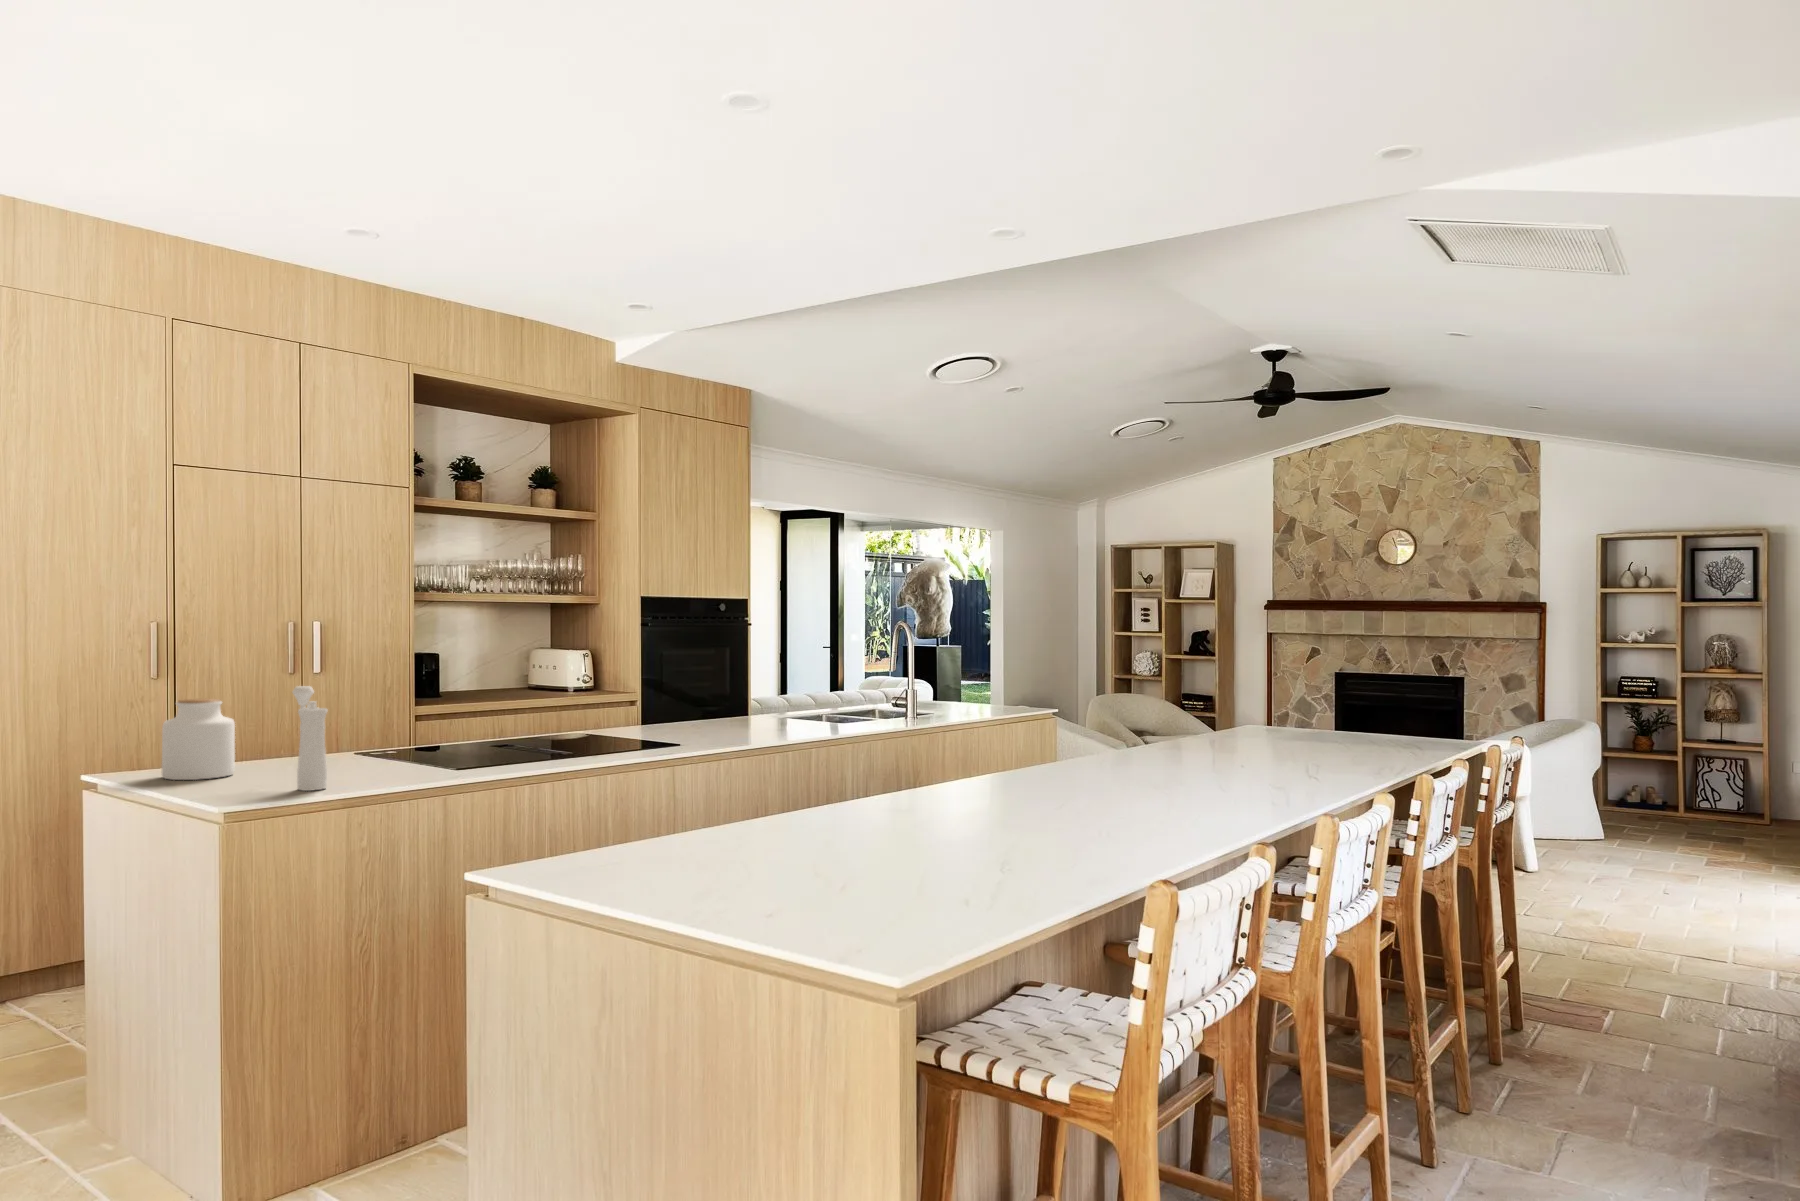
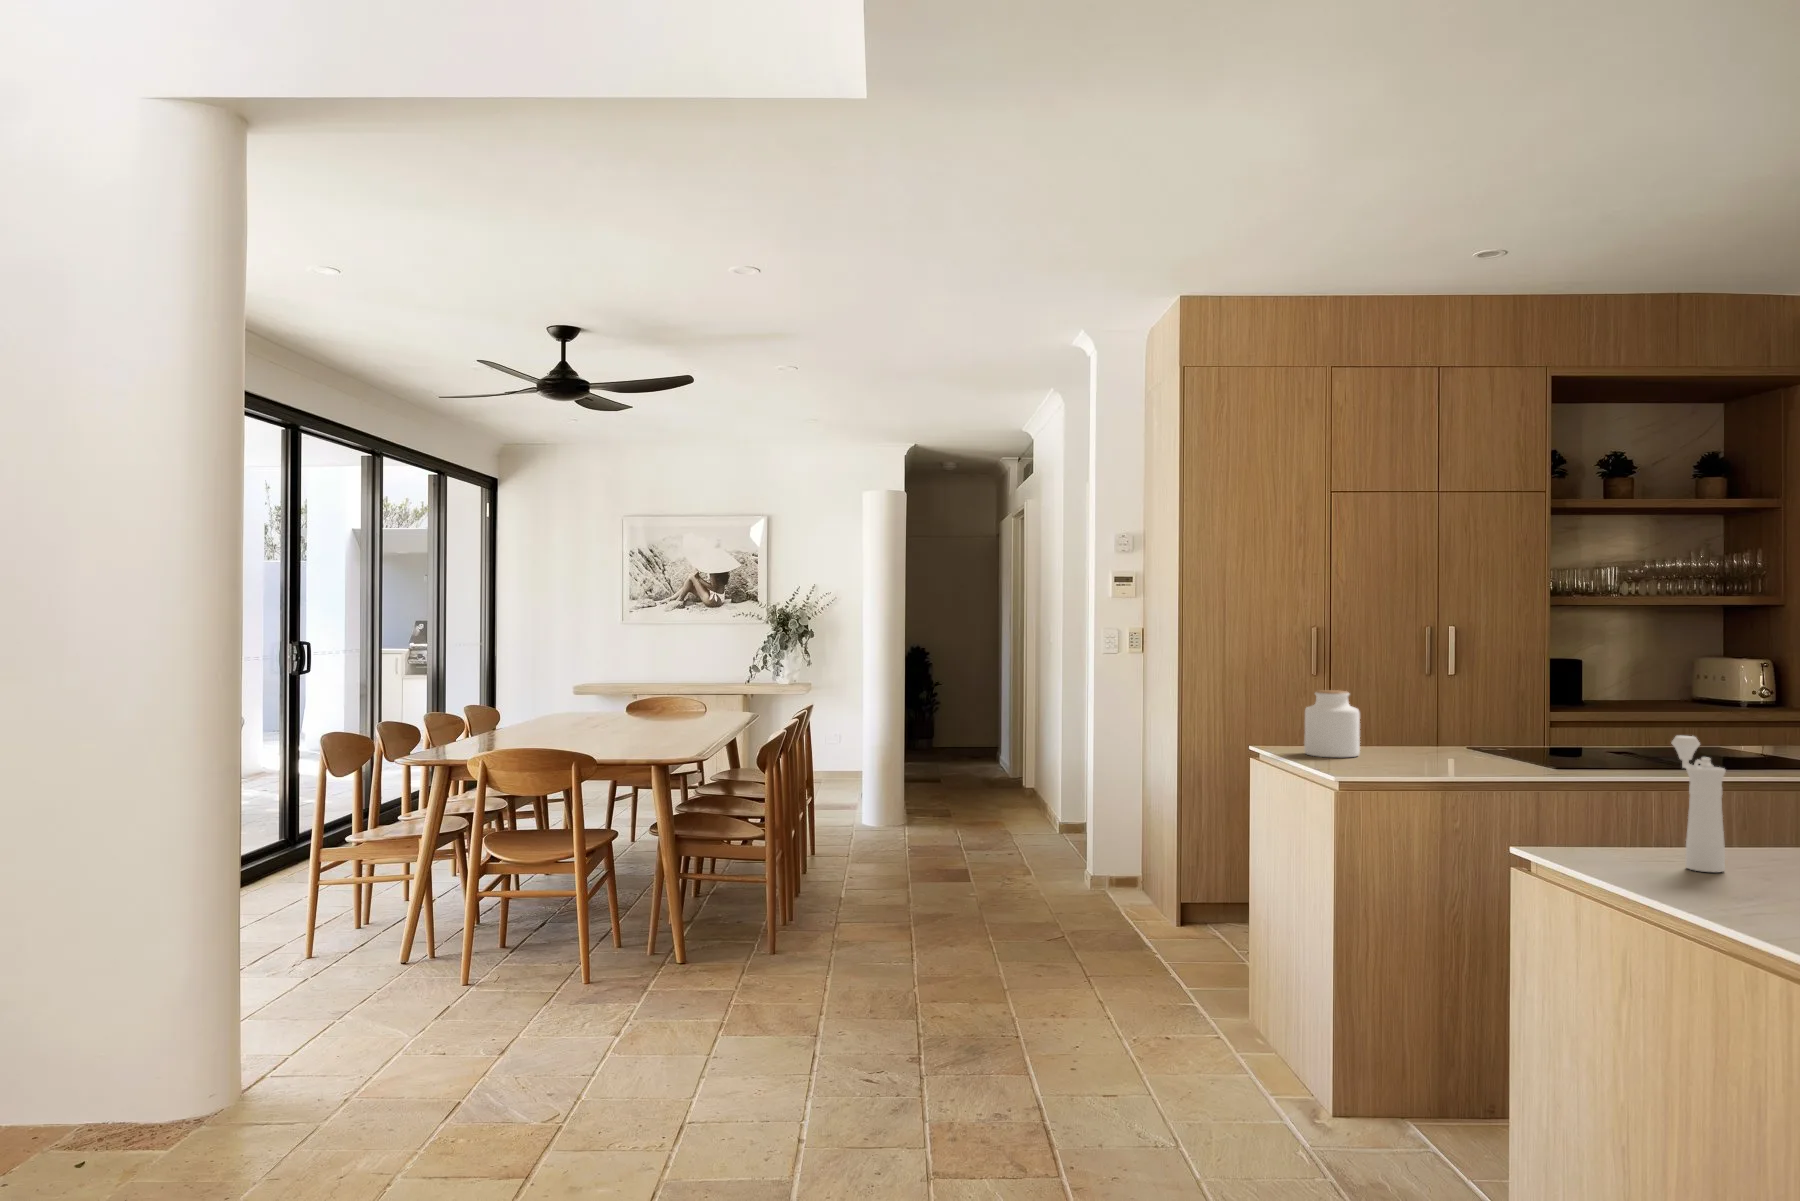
pepper mill: present [293,686,327,791] -> present [1672,736,1725,872]

